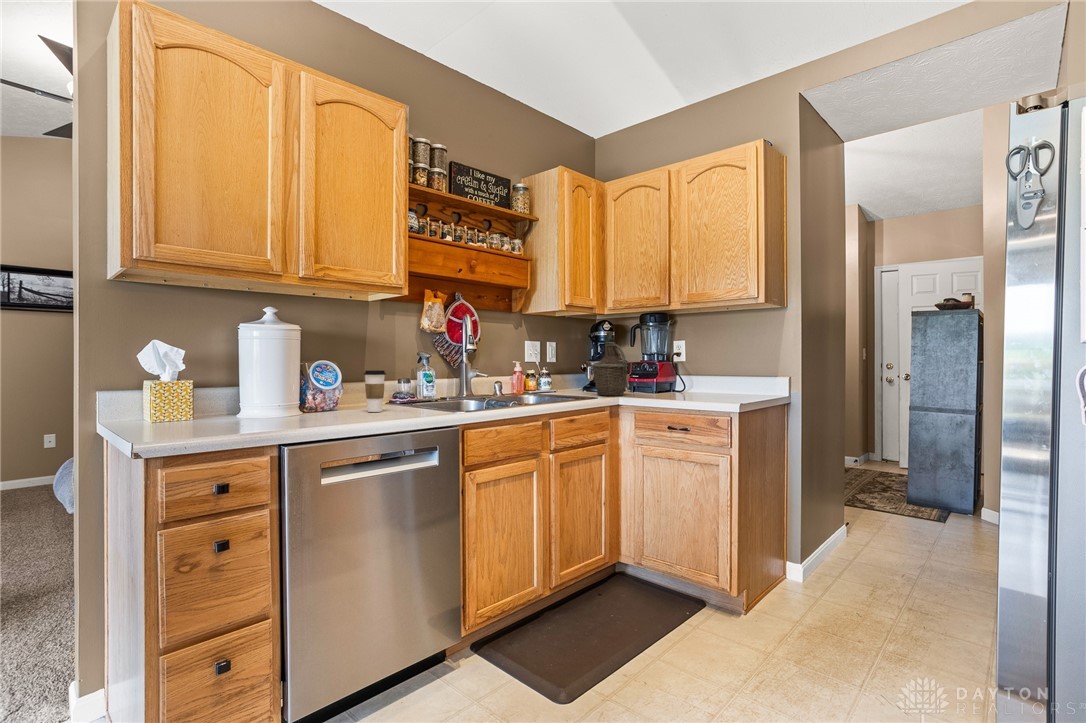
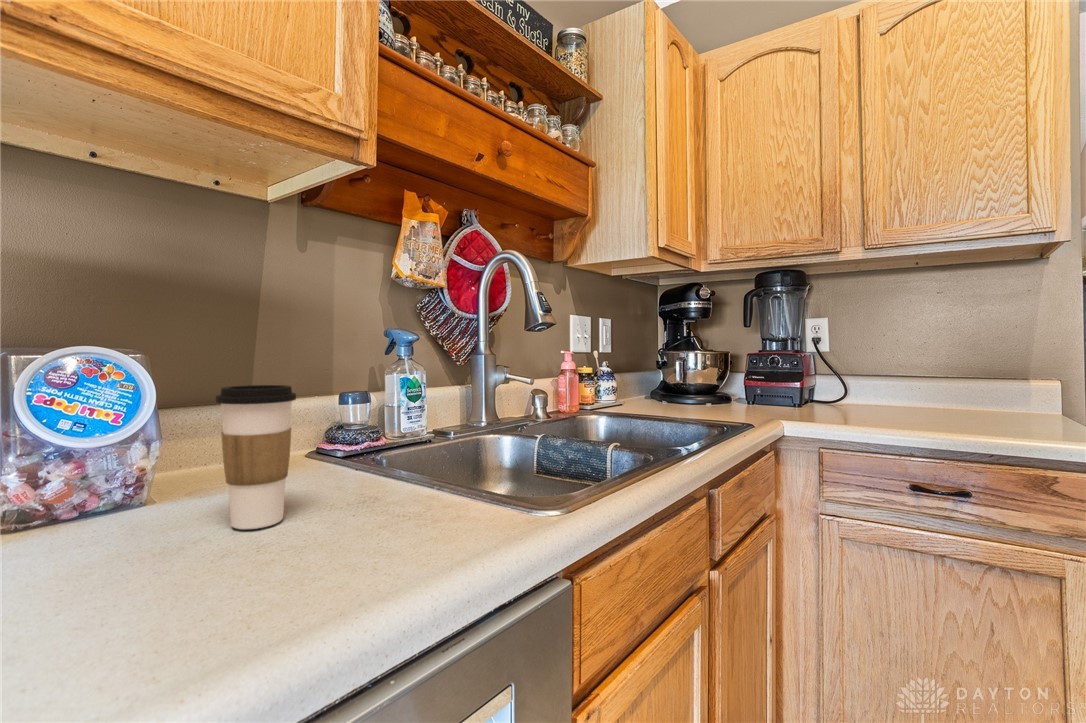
bottle: present [593,332,628,396] -> none [707,299,778,416]

